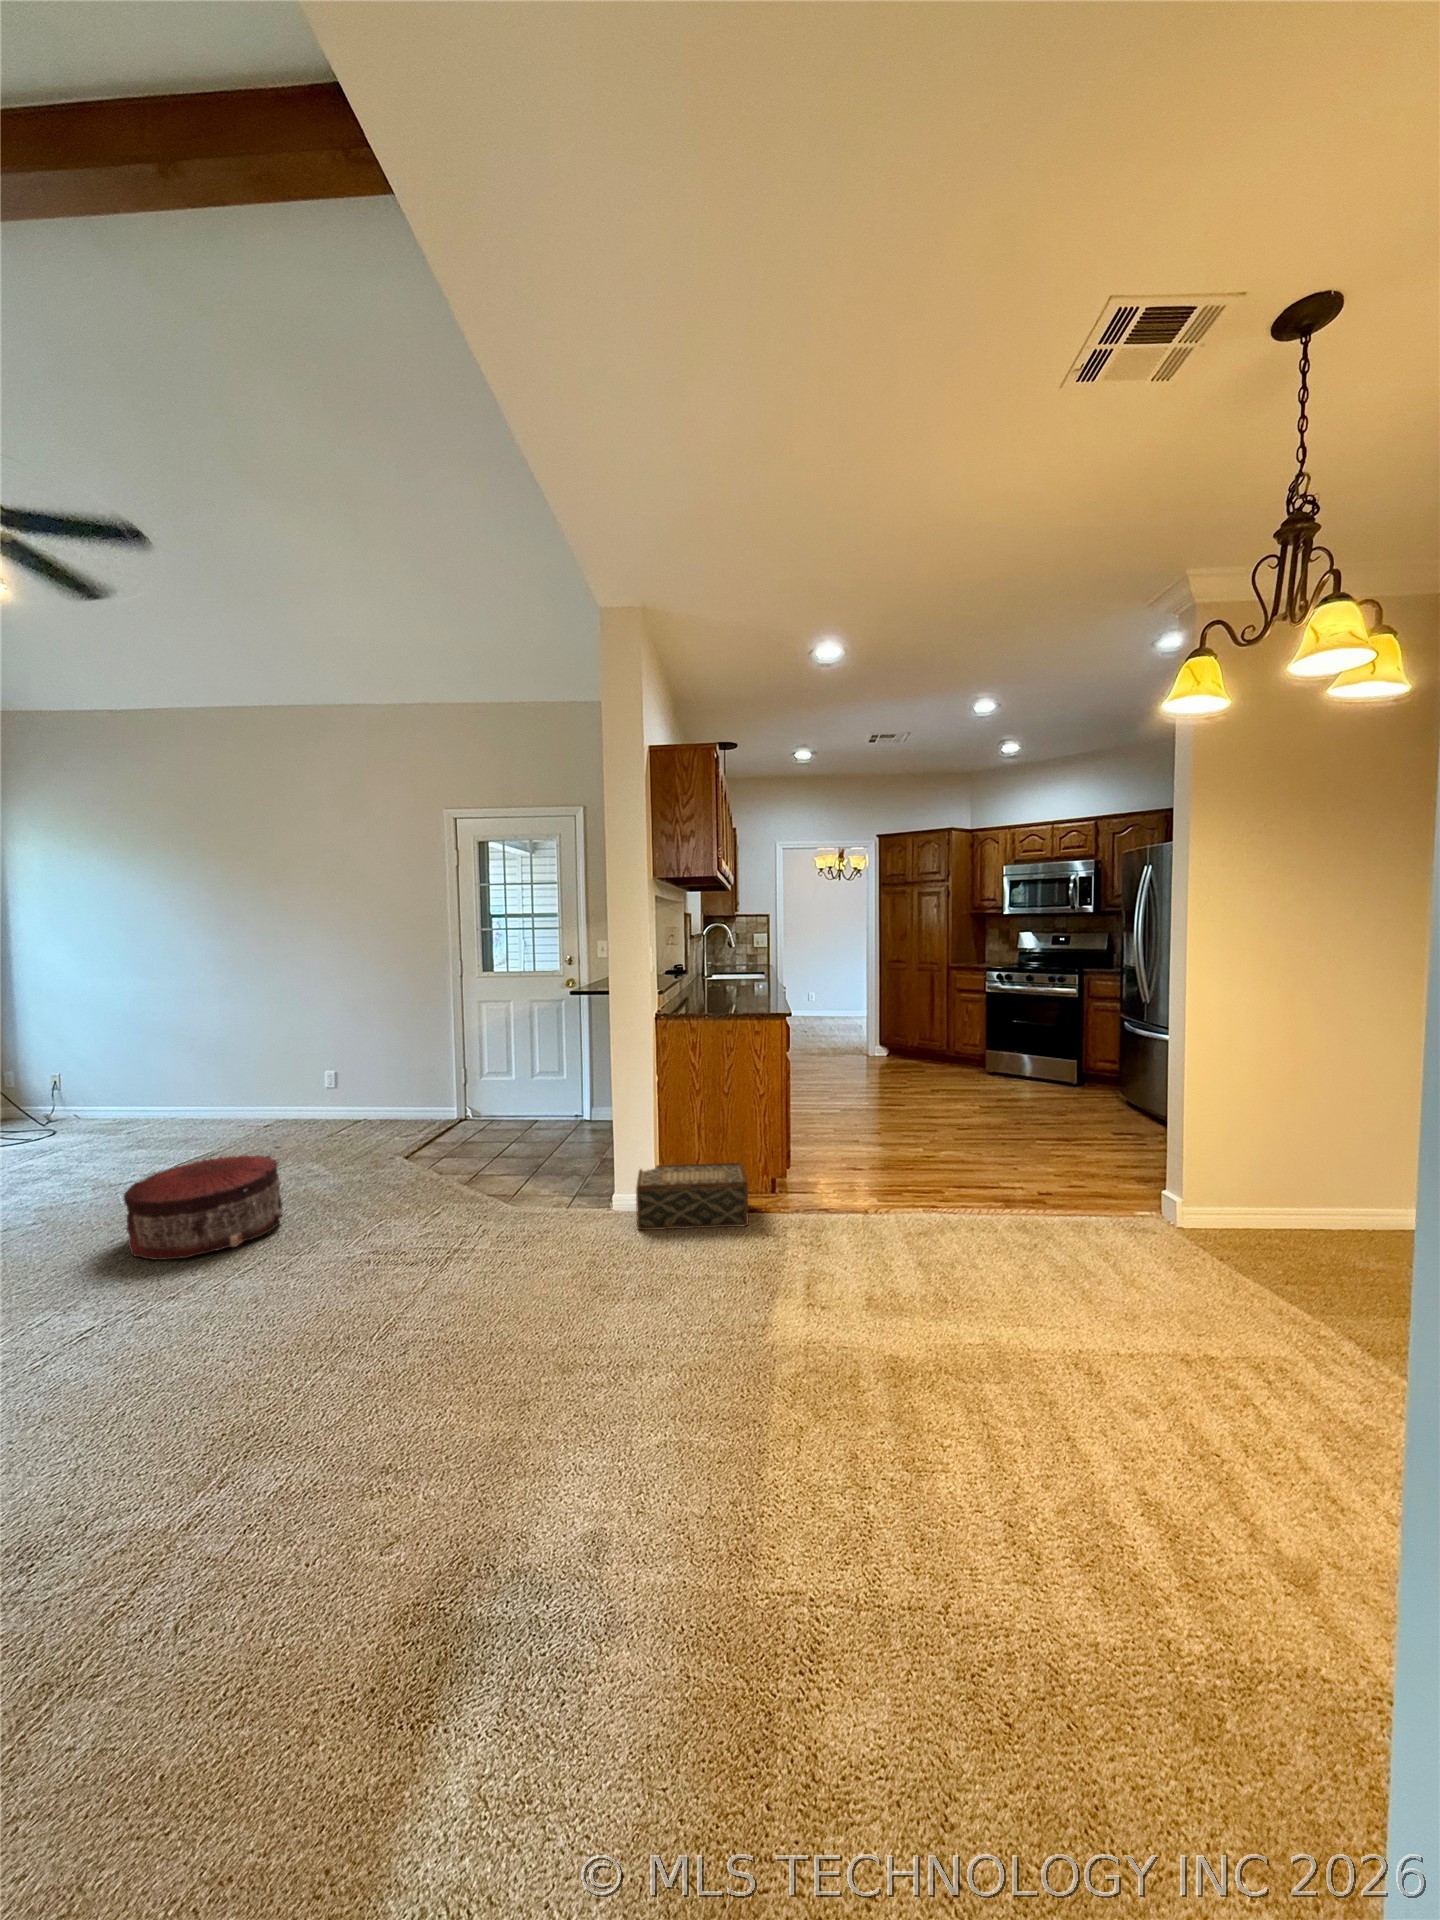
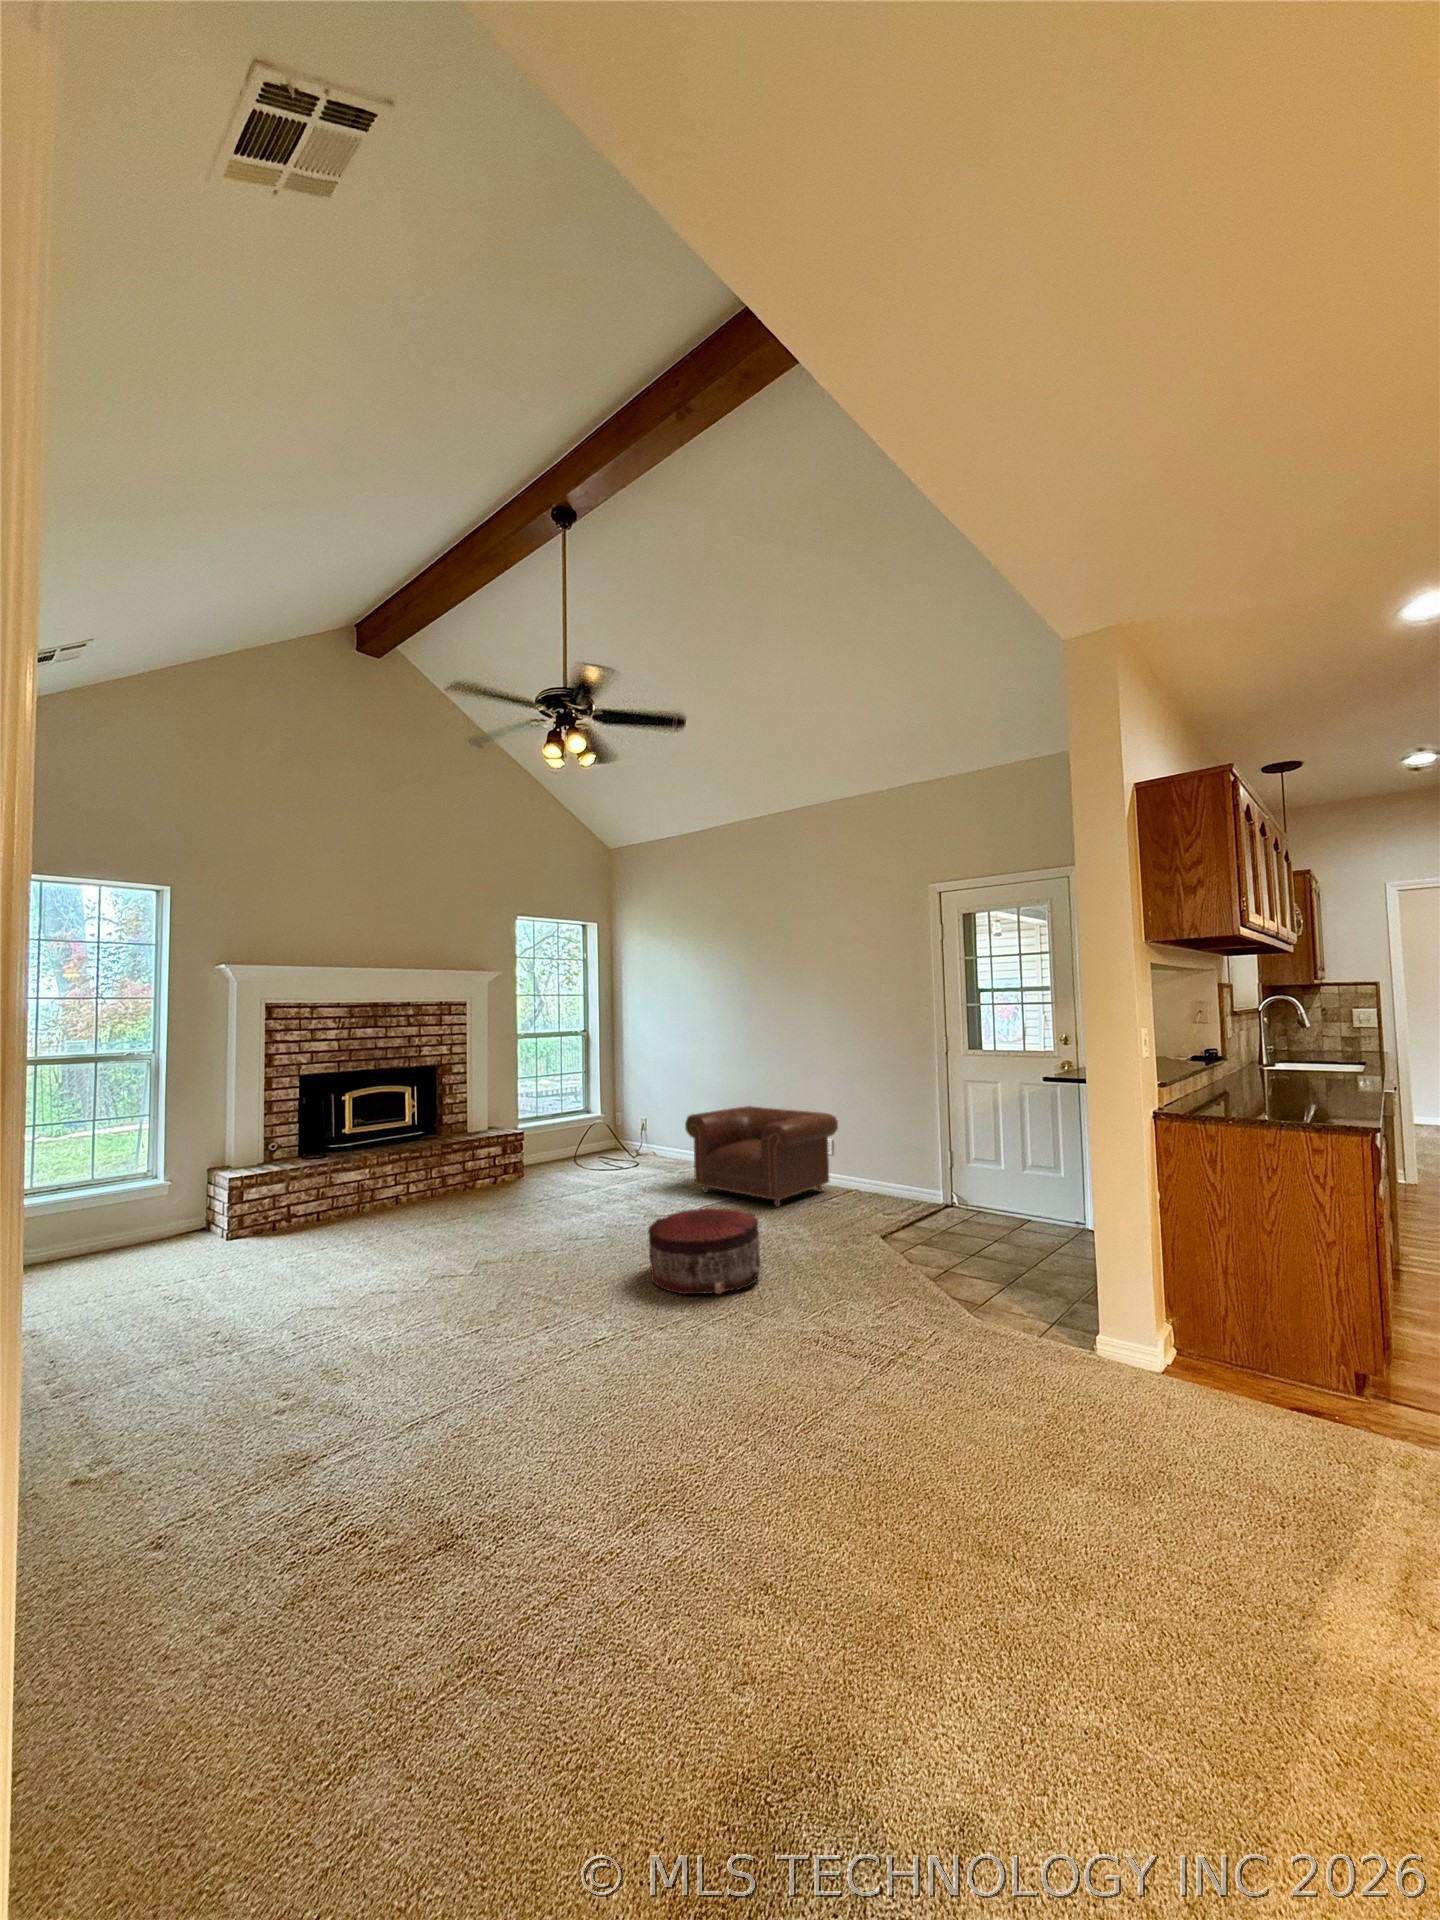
armchair: none [137,1043,345,1149] -> present [685,1106,838,1207]
woven basket: present [636,1163,749,1230] -> none [1125,1308,1318,1443]

